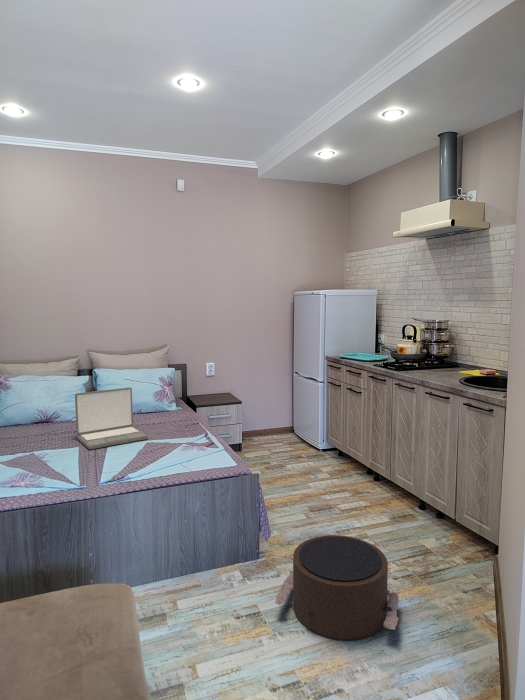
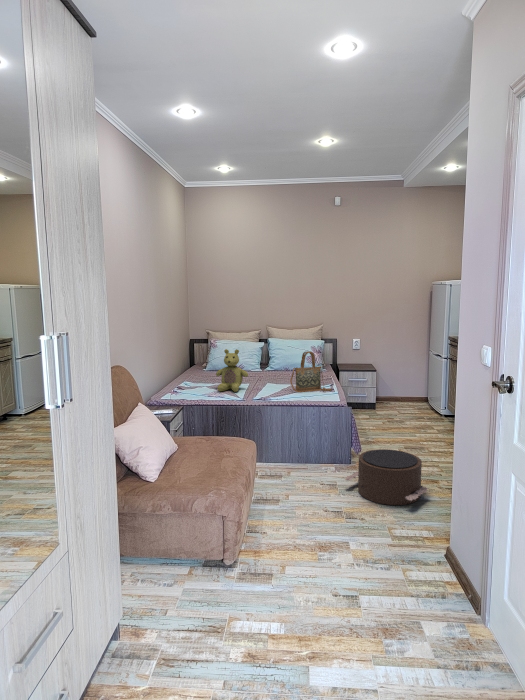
laptop: present [75,387,148,449] -> none [249,349,292,385]
handbag: none [153,392,214,457] -> present [290,351,332,392]
stuffed bear: none [22,398,81,473] -> present [216,349,248,392]

